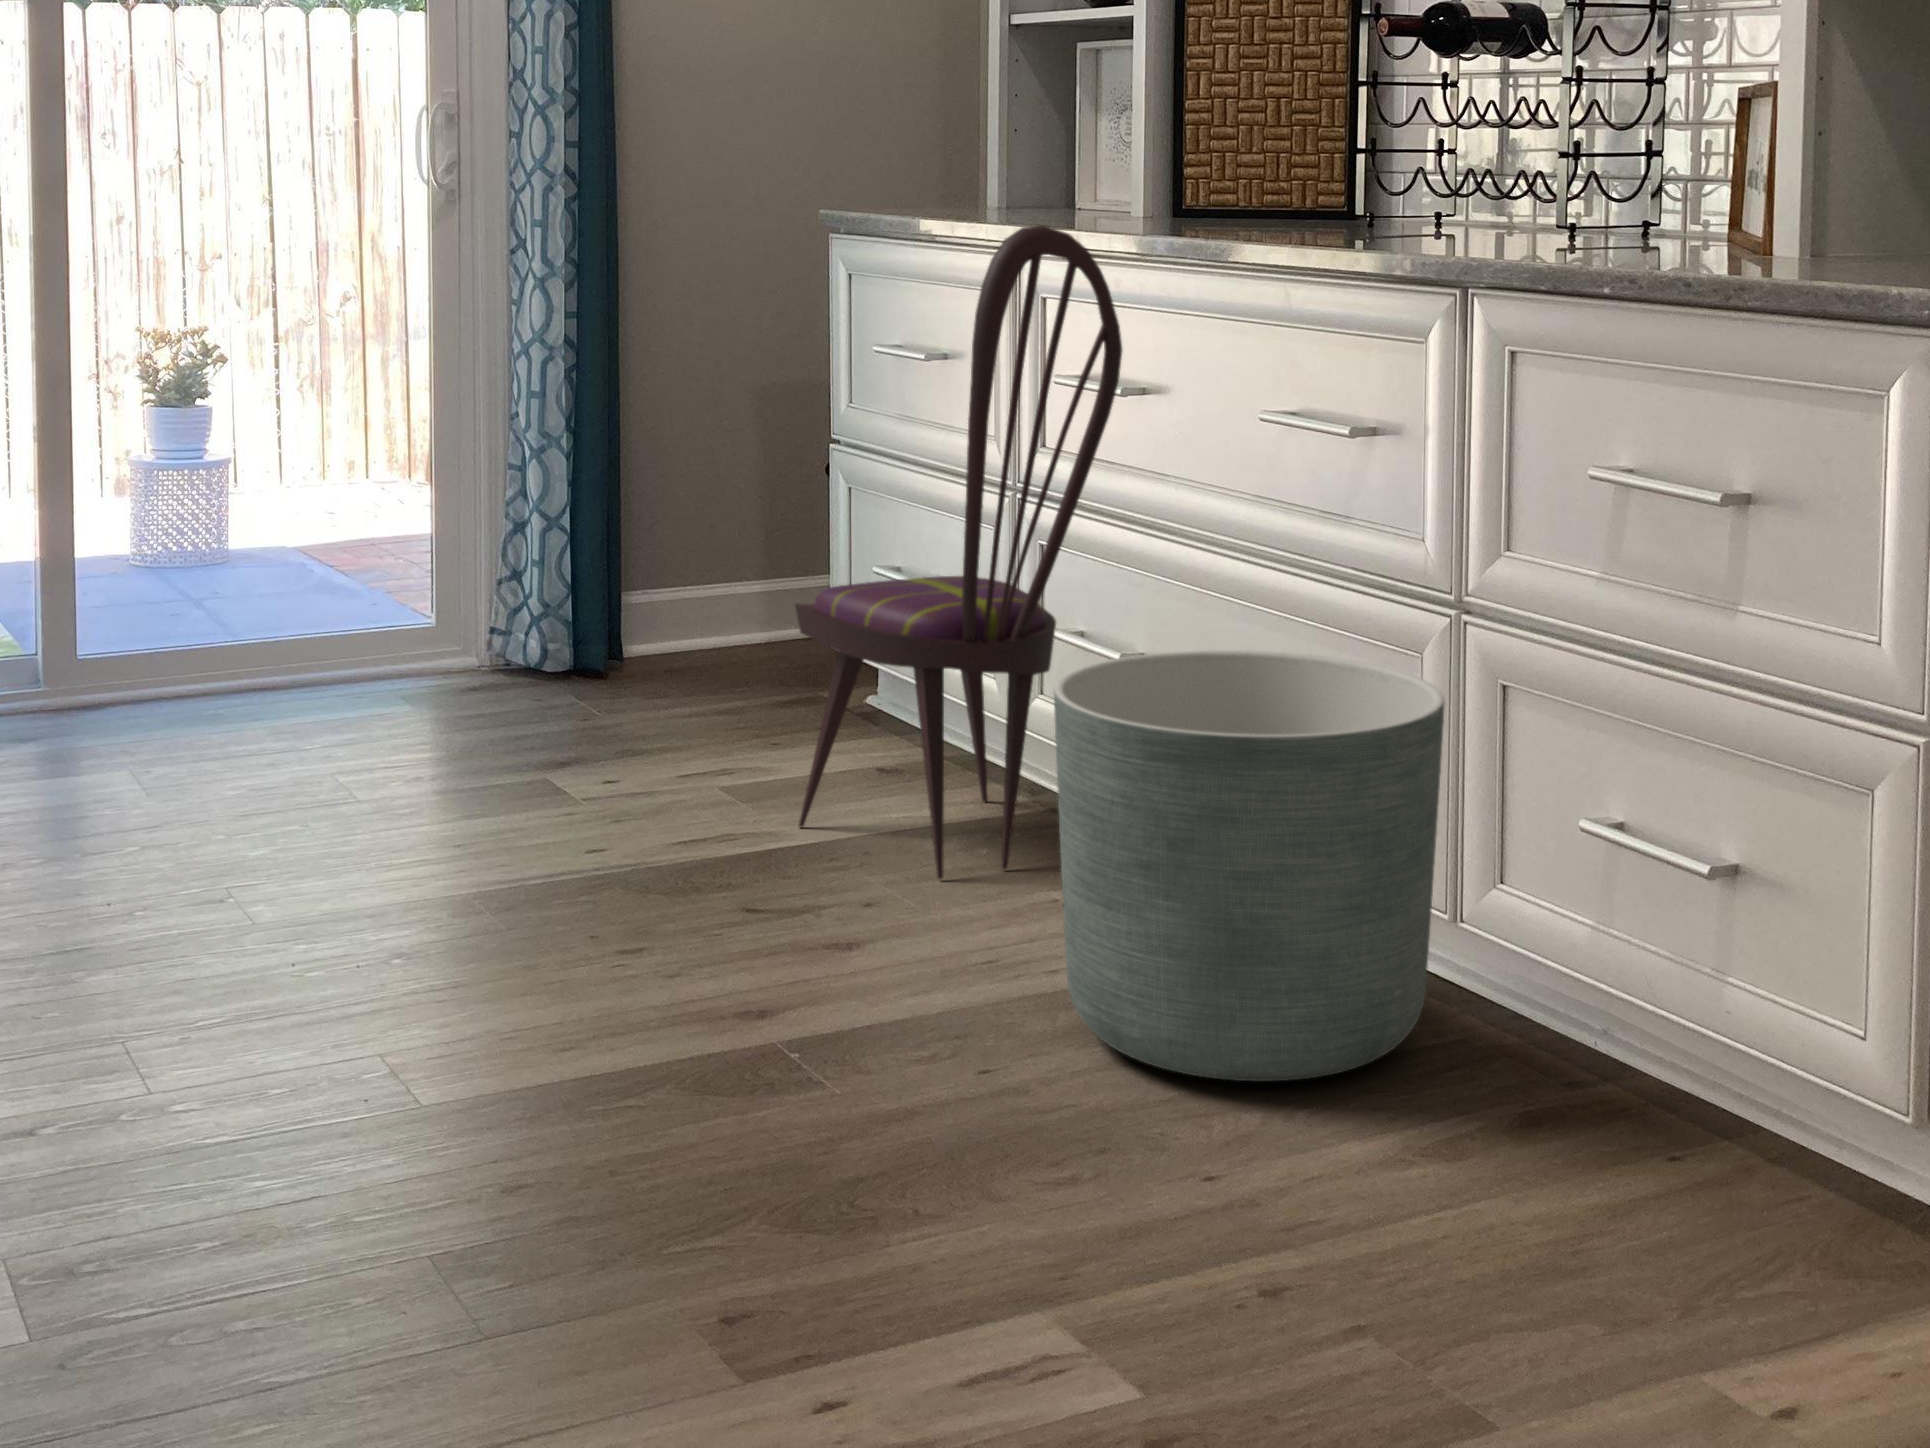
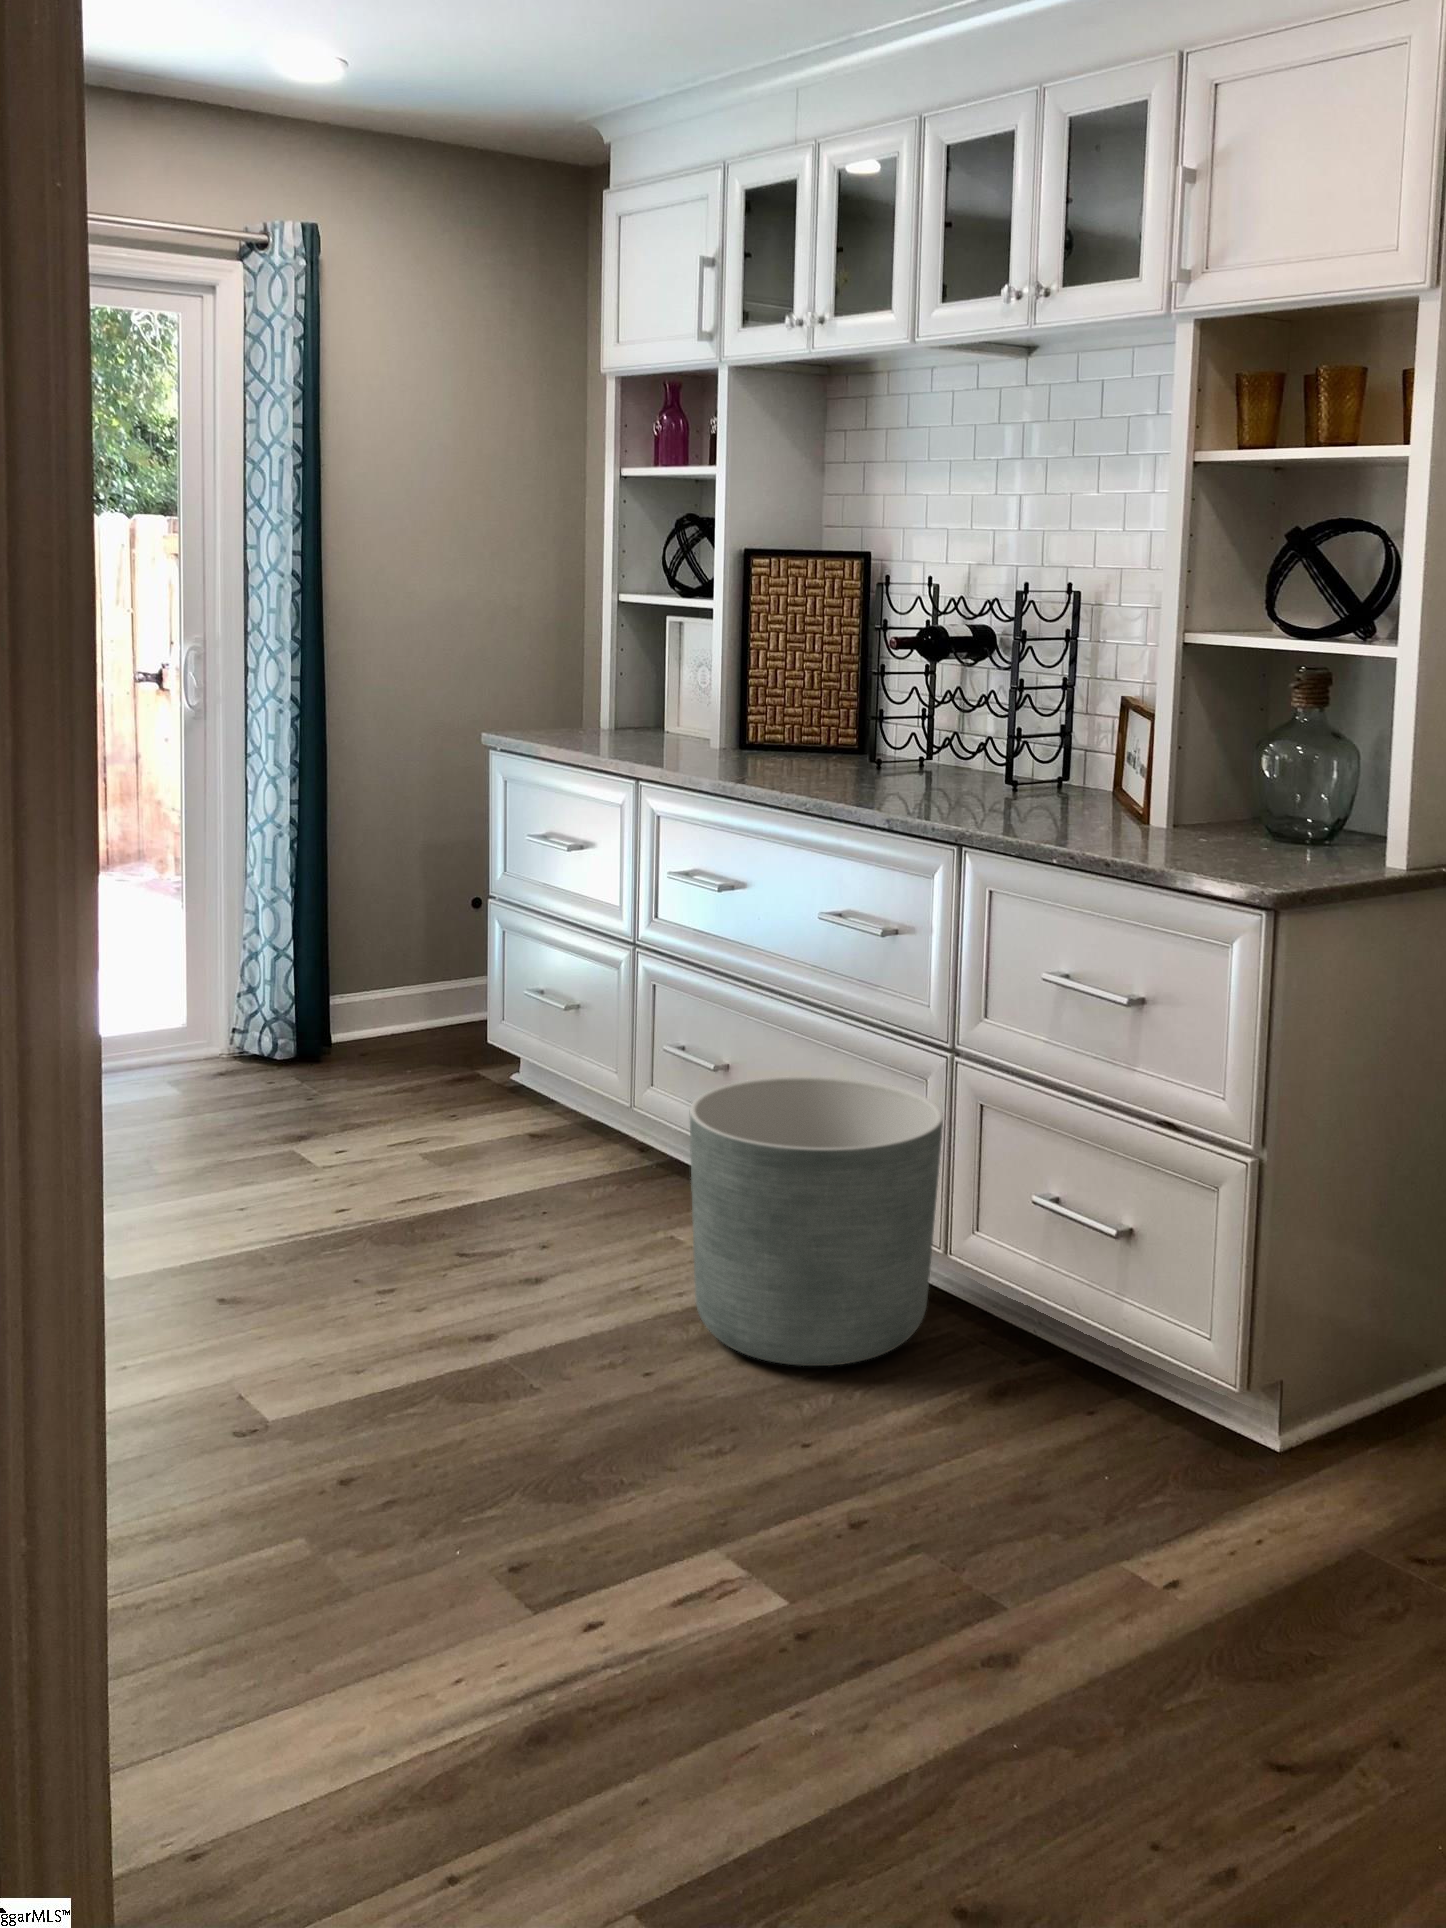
dining chair: present [795,225,1122,879] -> none [484,782,719,1222]

